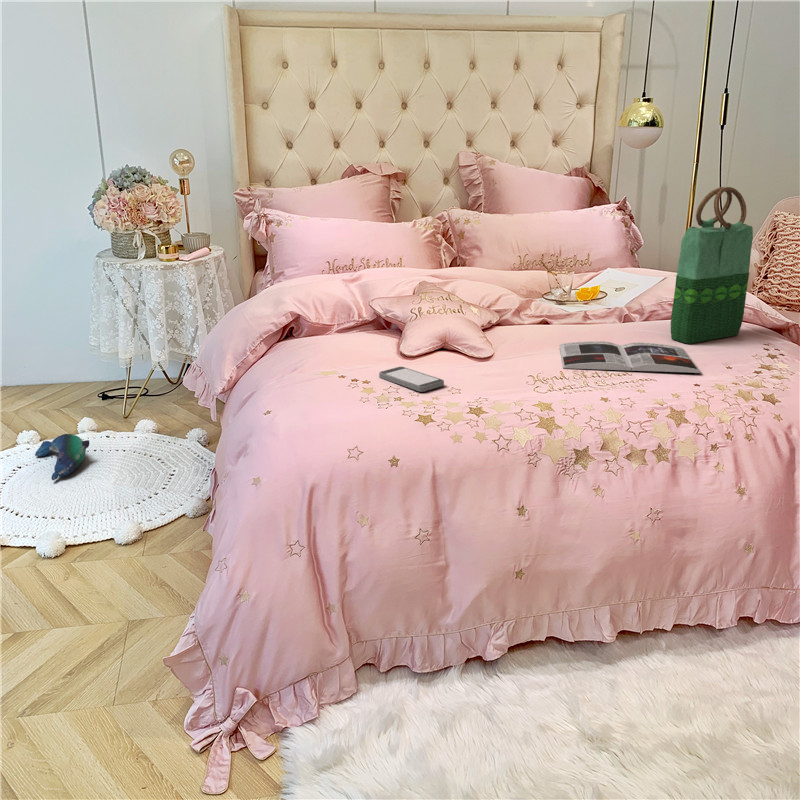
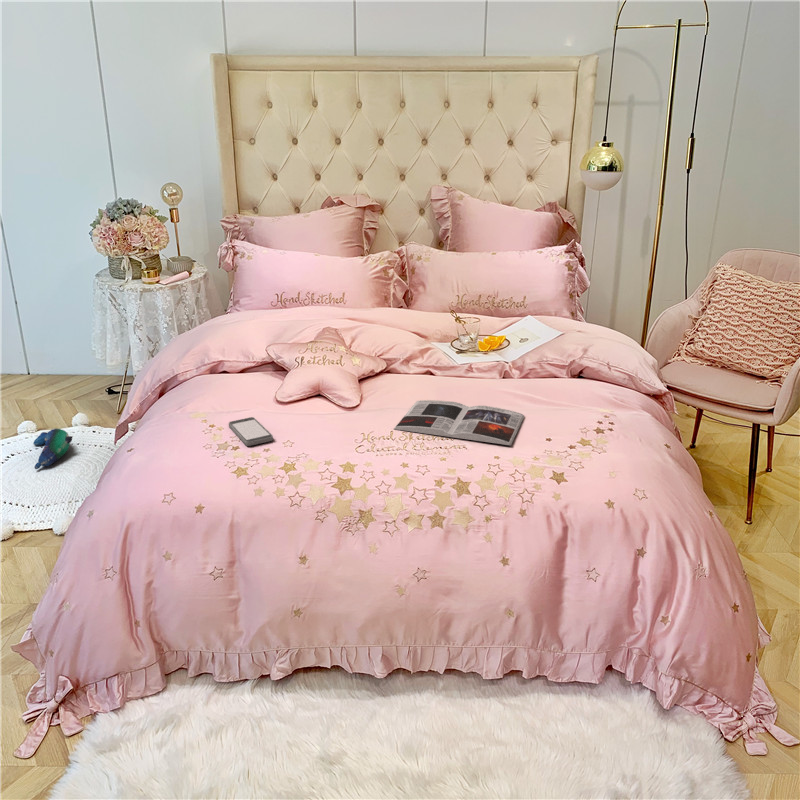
tote bag: present [671,187,753,344] -> none [525,267,606,409]

